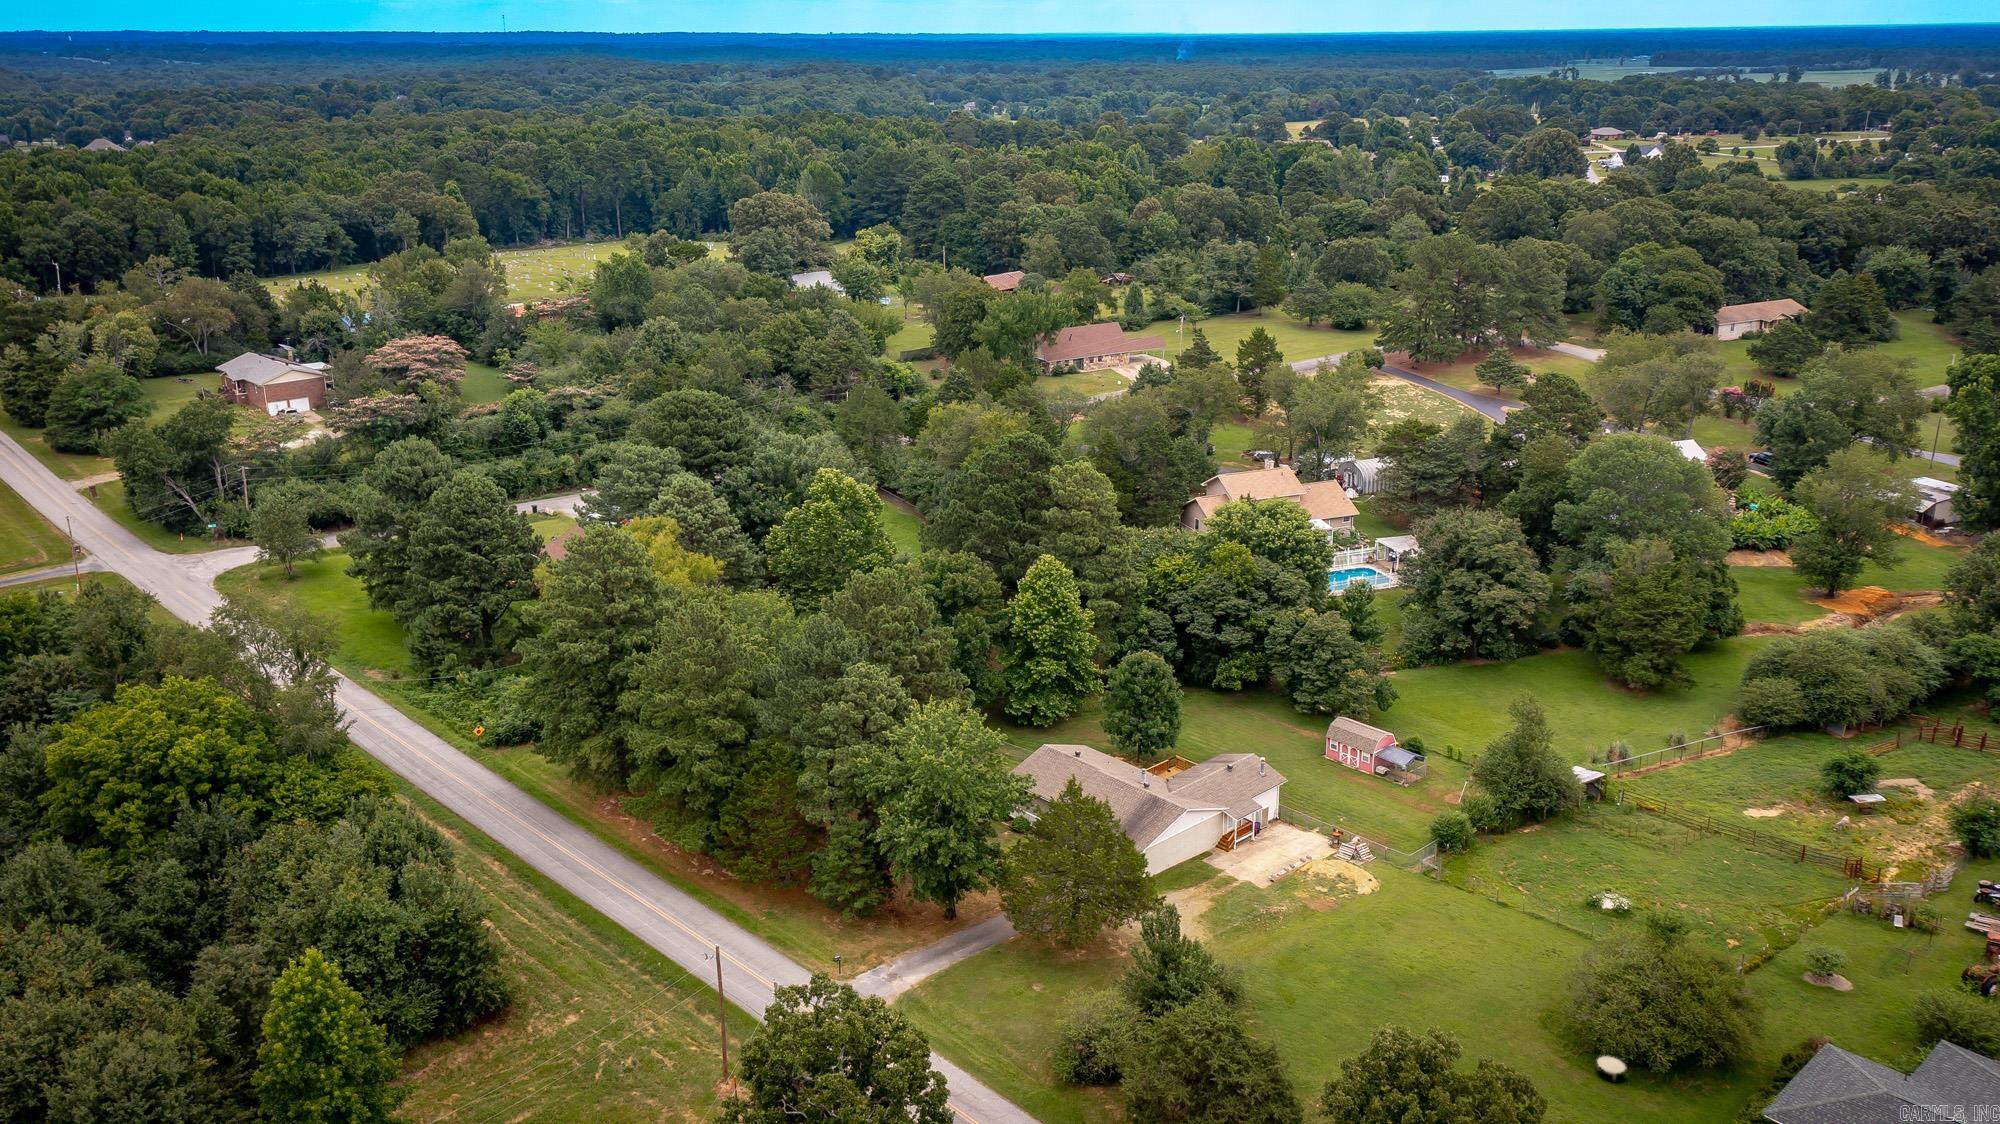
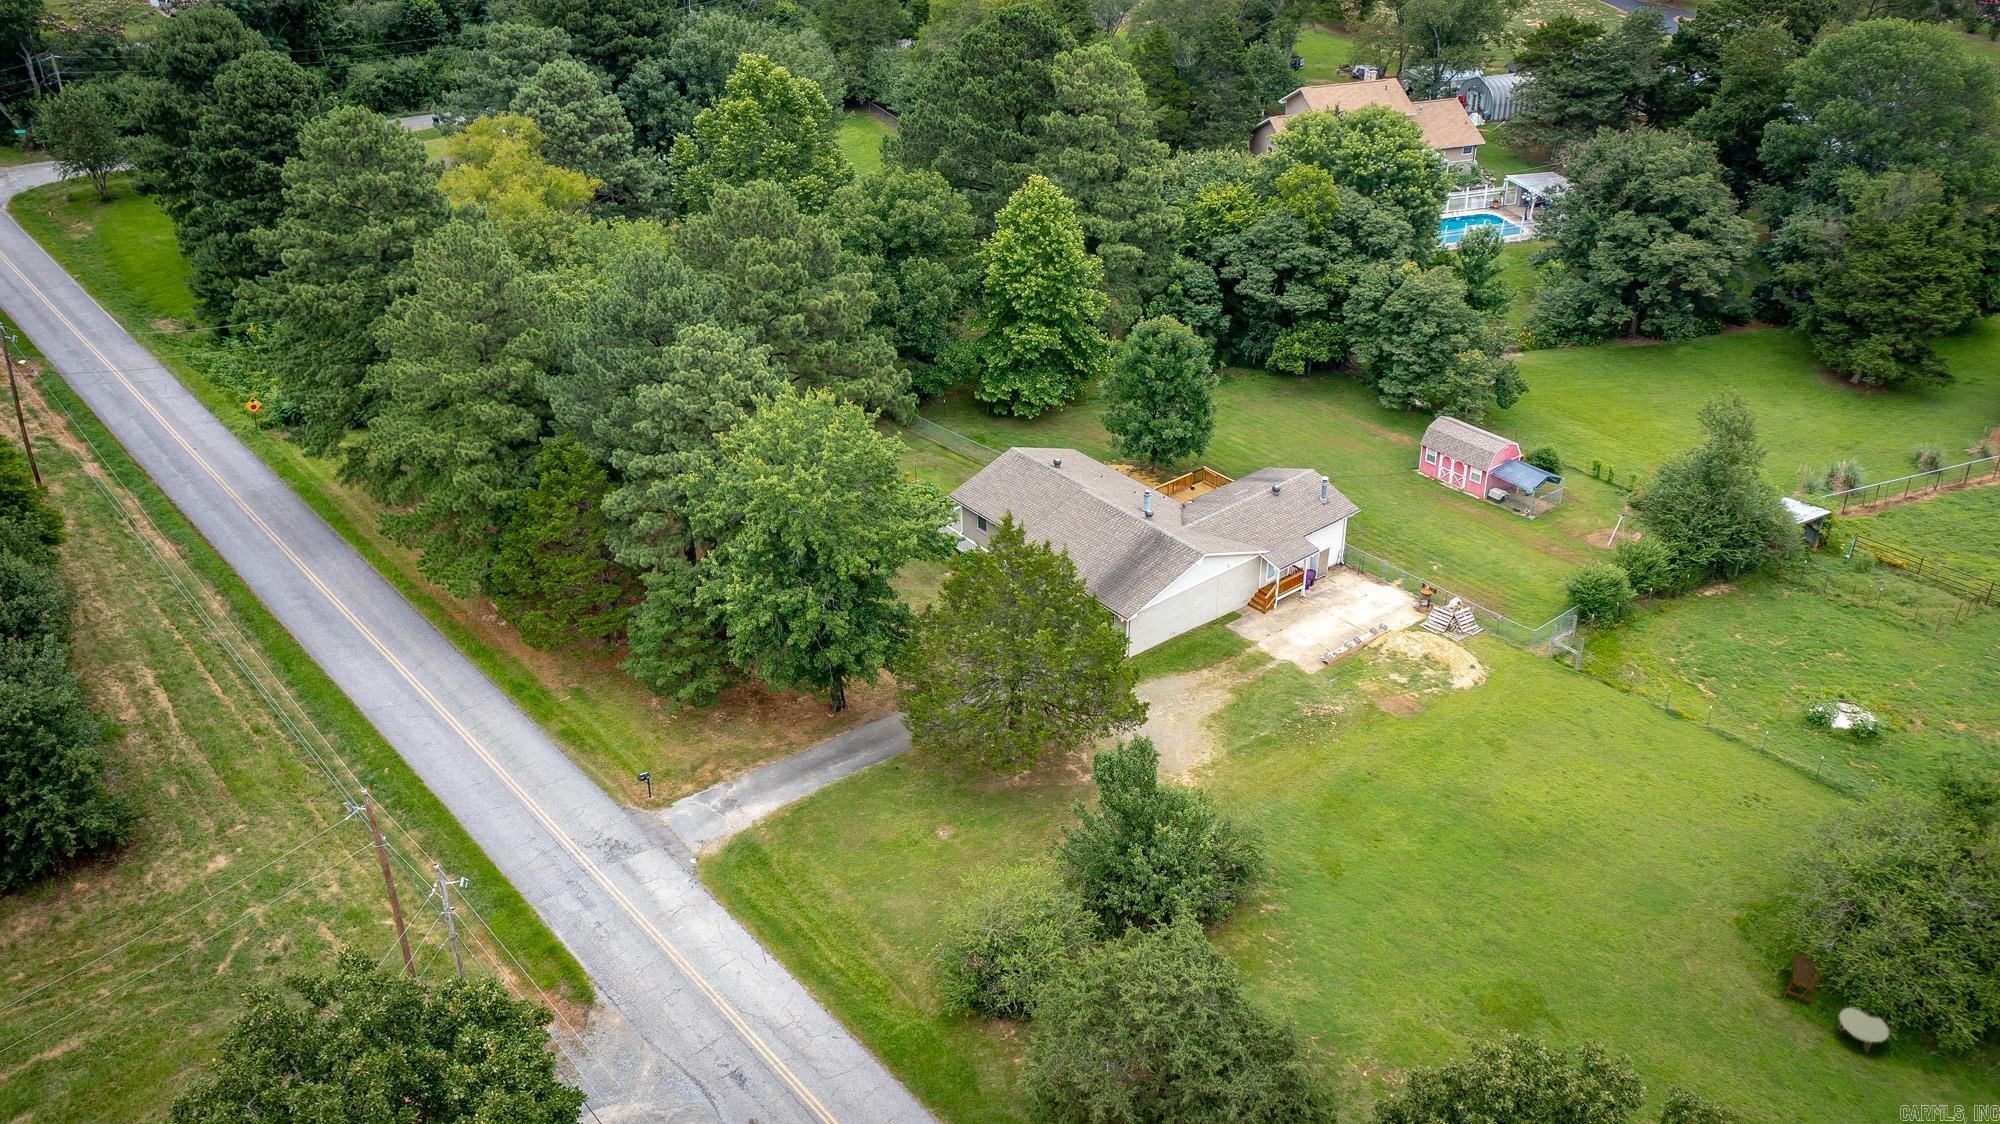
bench: none [1566,1025,1587,1059] -> present [1783,954,1821,1004]

